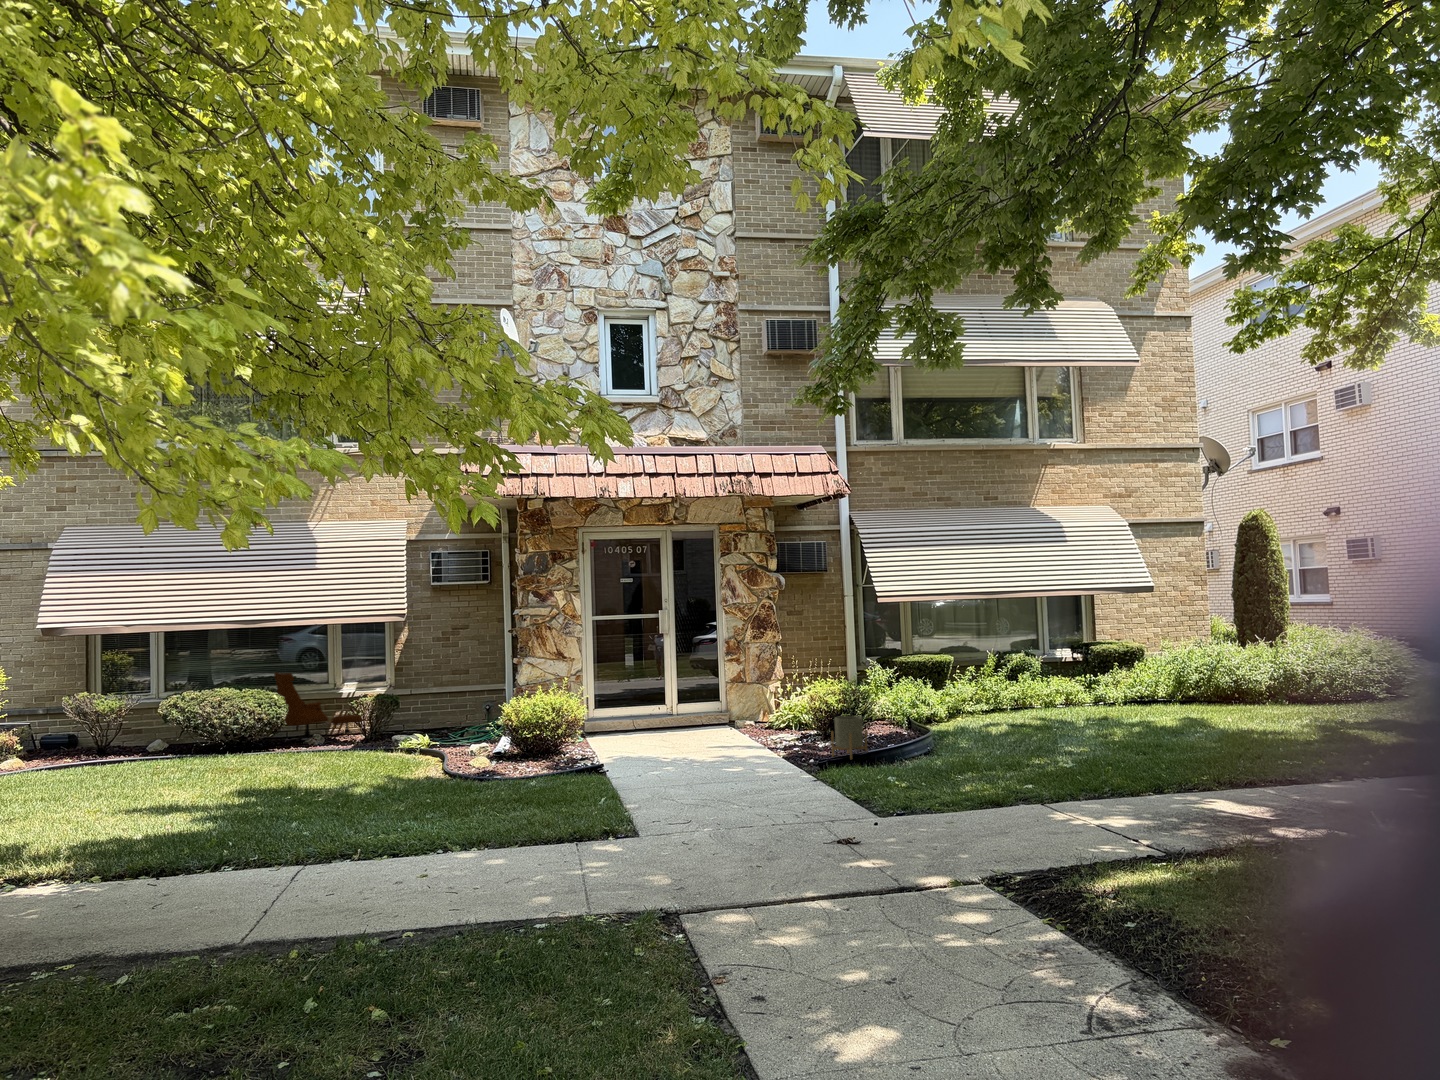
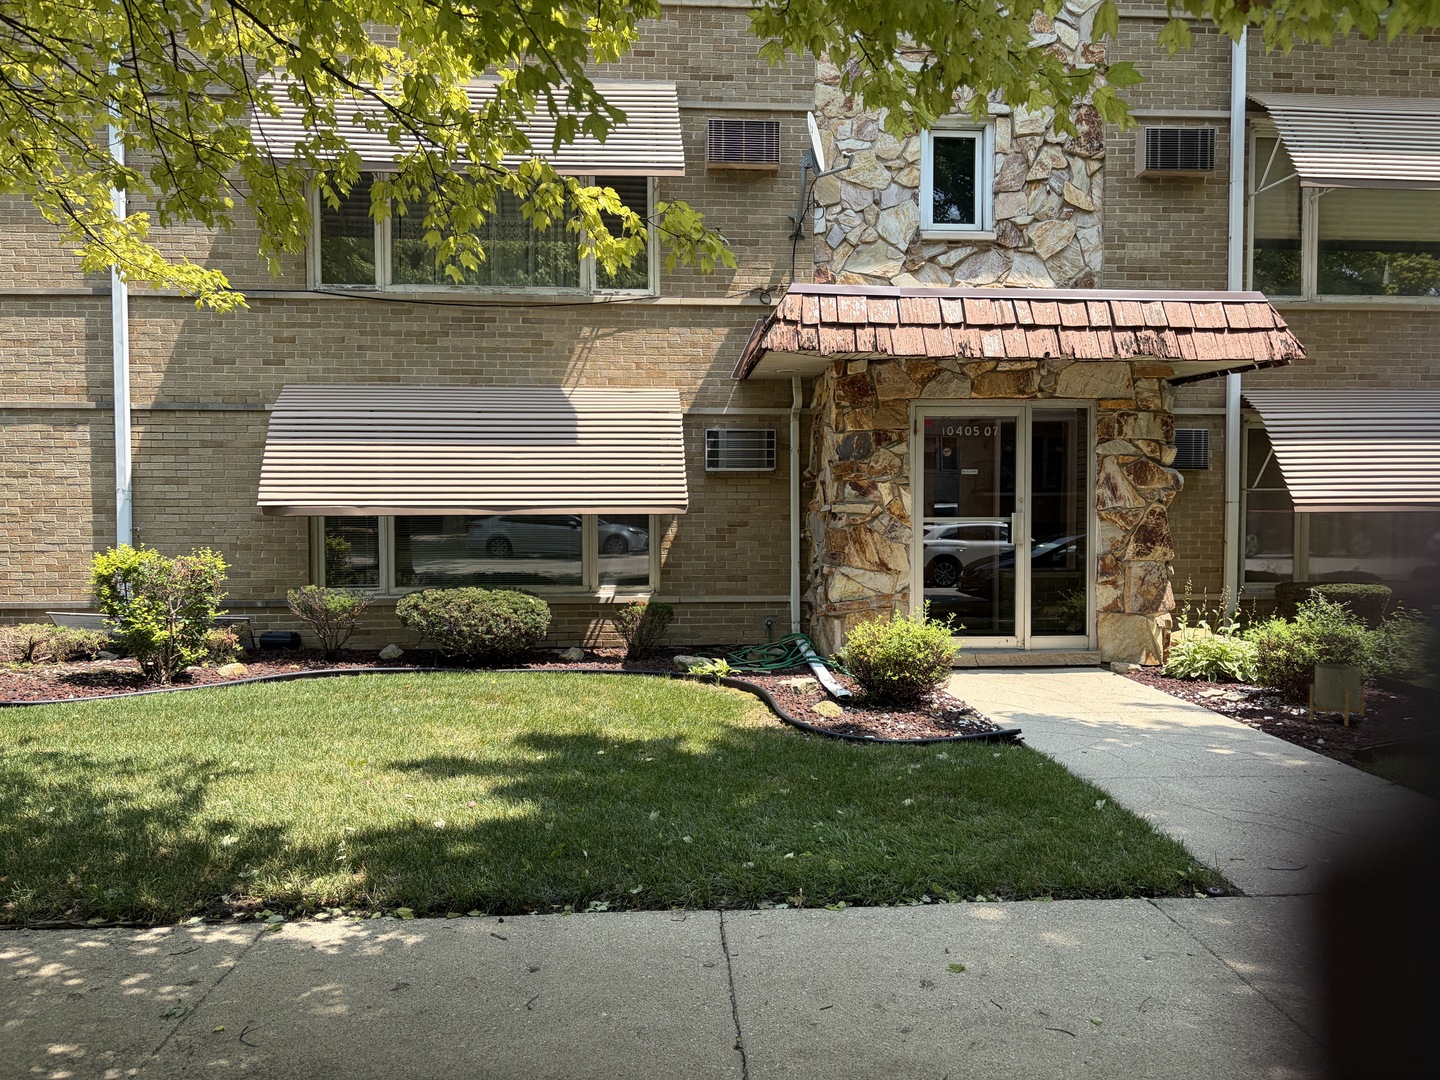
lounge chair: present [274,672,363,741] -> none [528,572,625,660]

